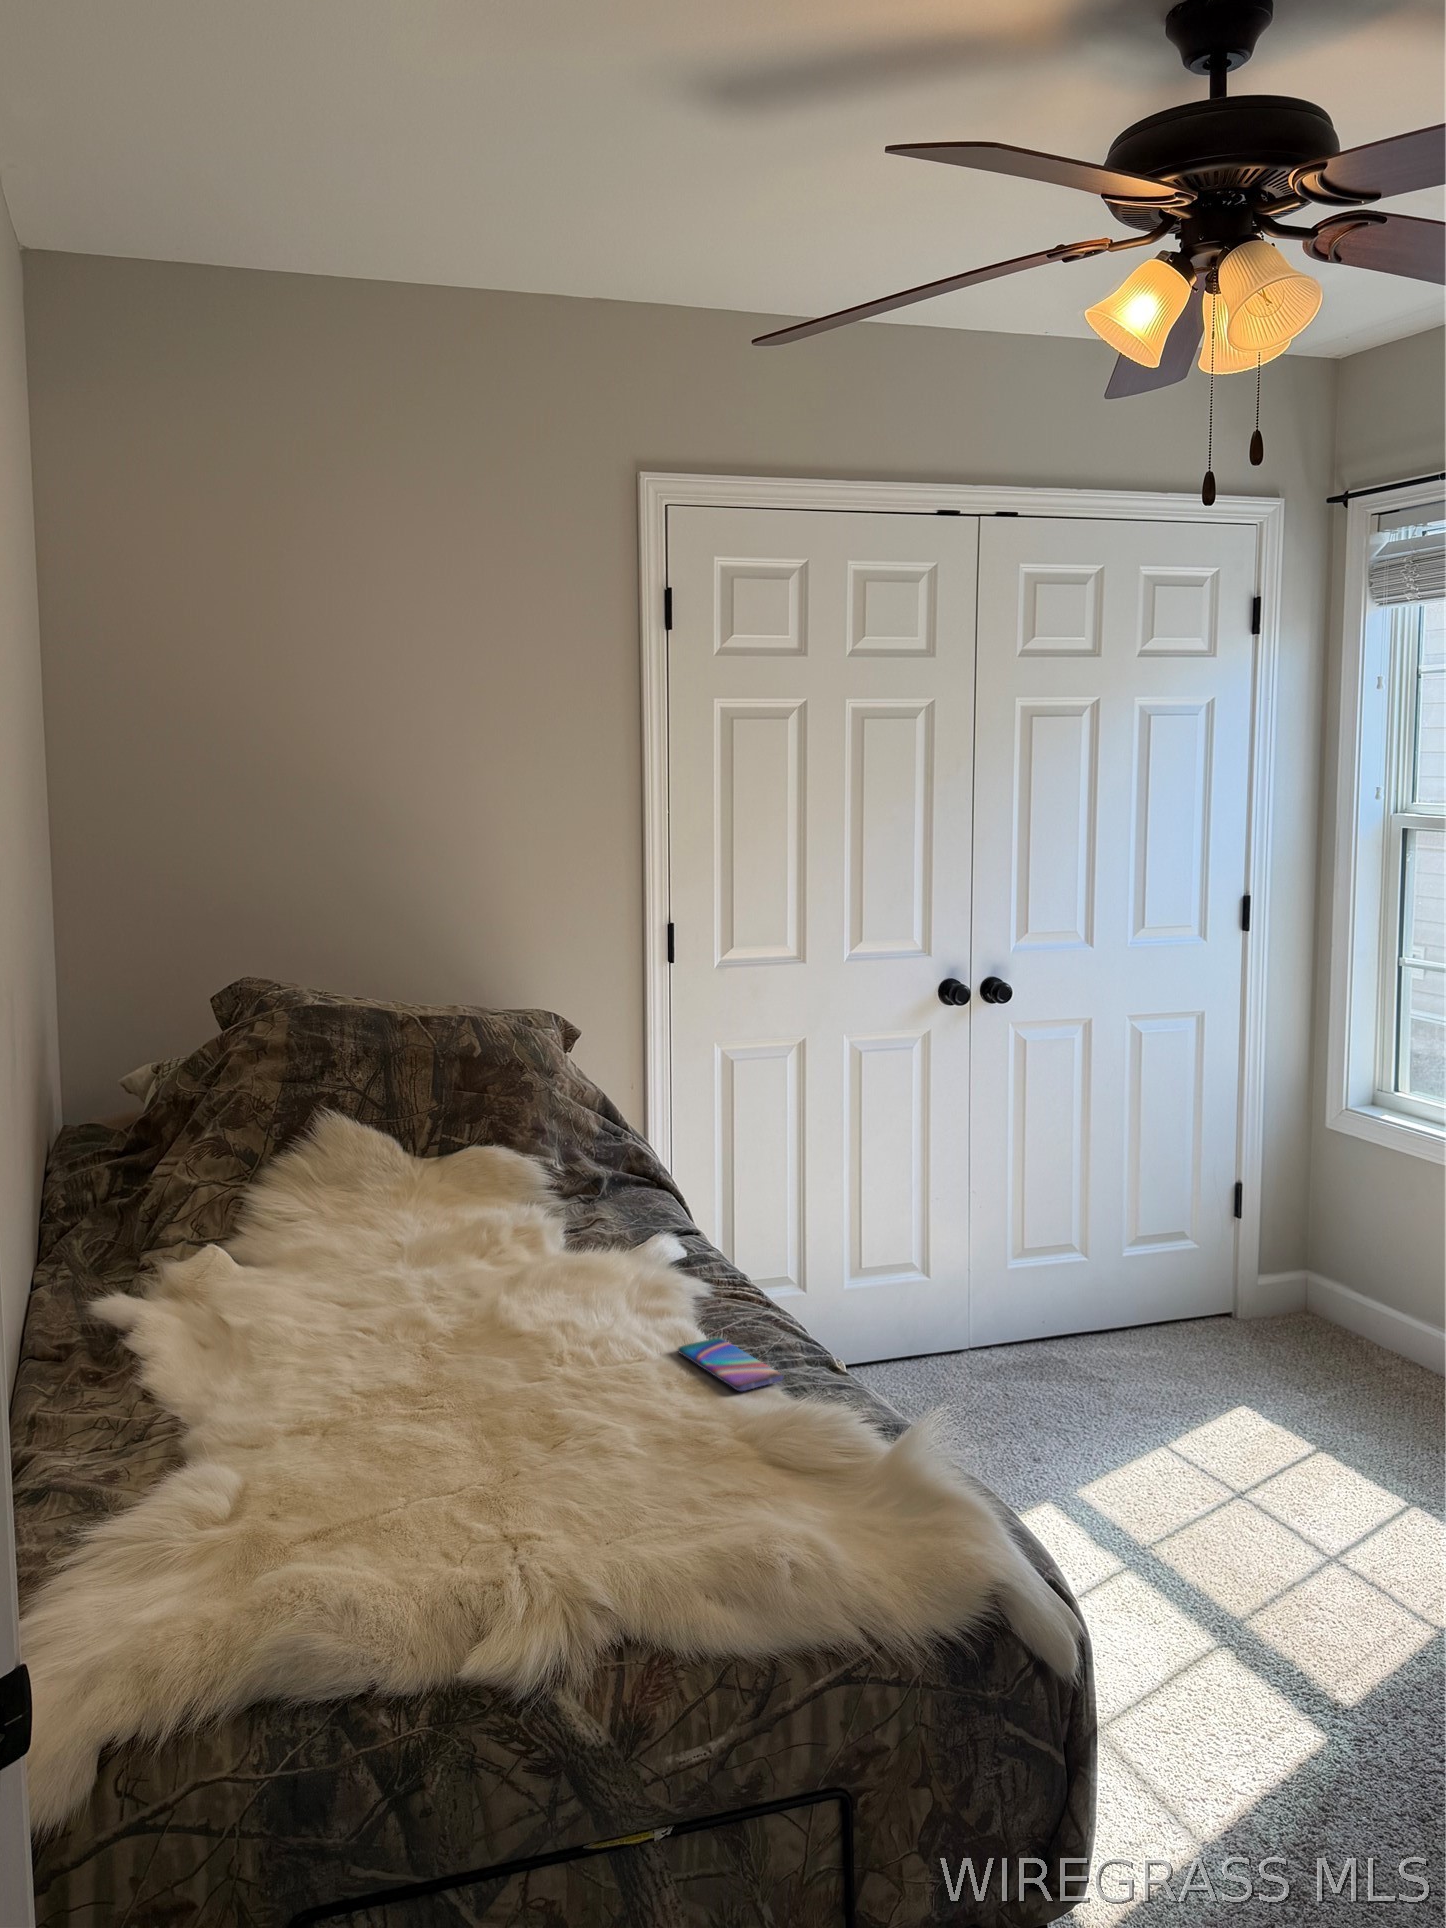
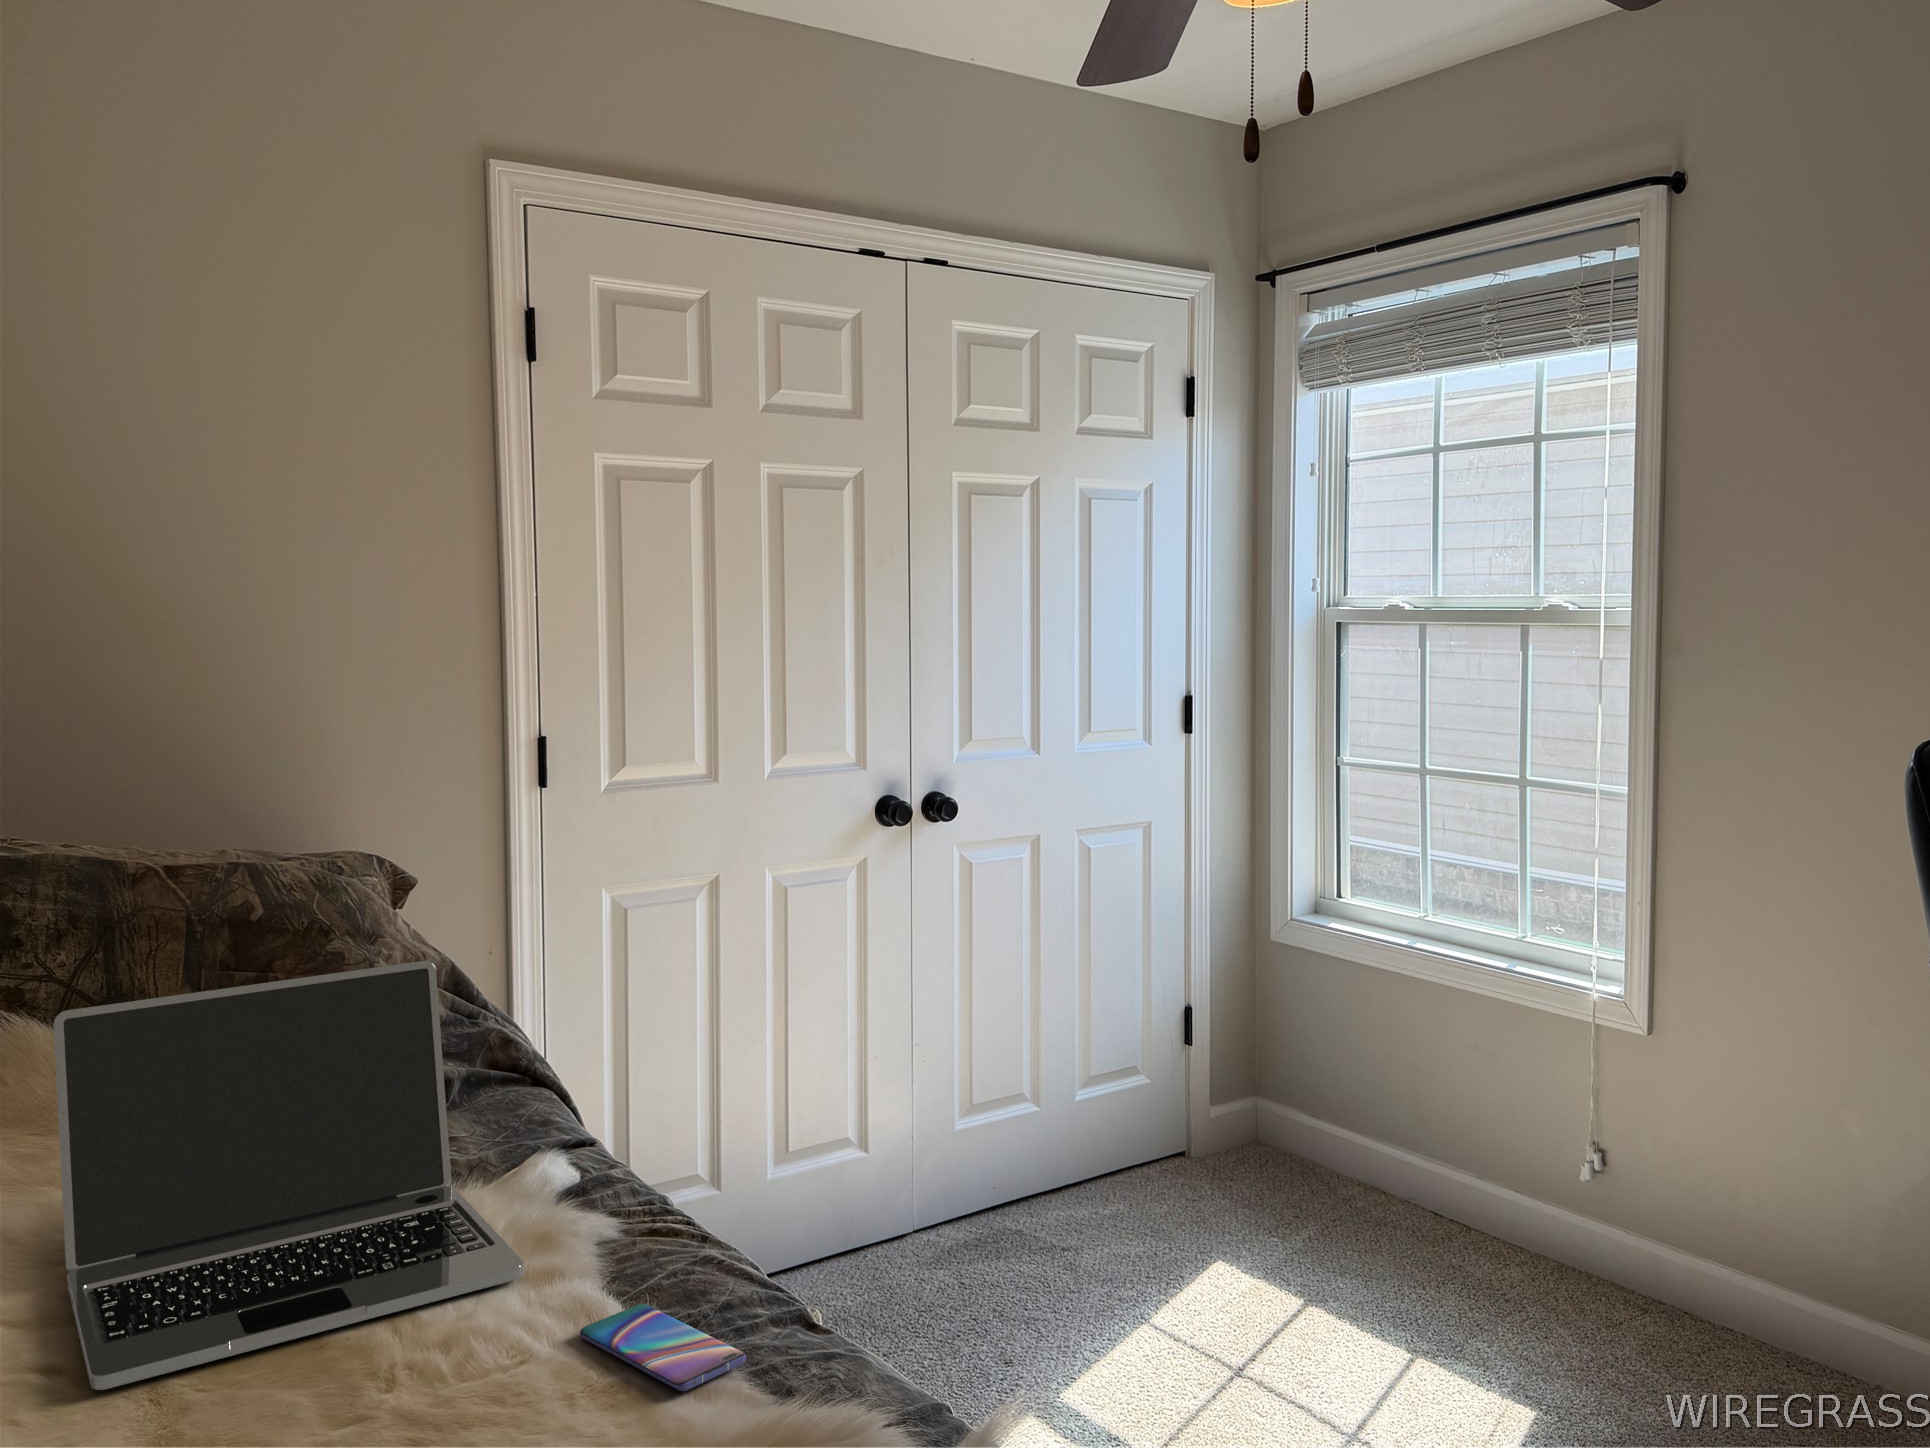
laptop: none [363,1094,644,1344] -> present [54,961,524,1390]

